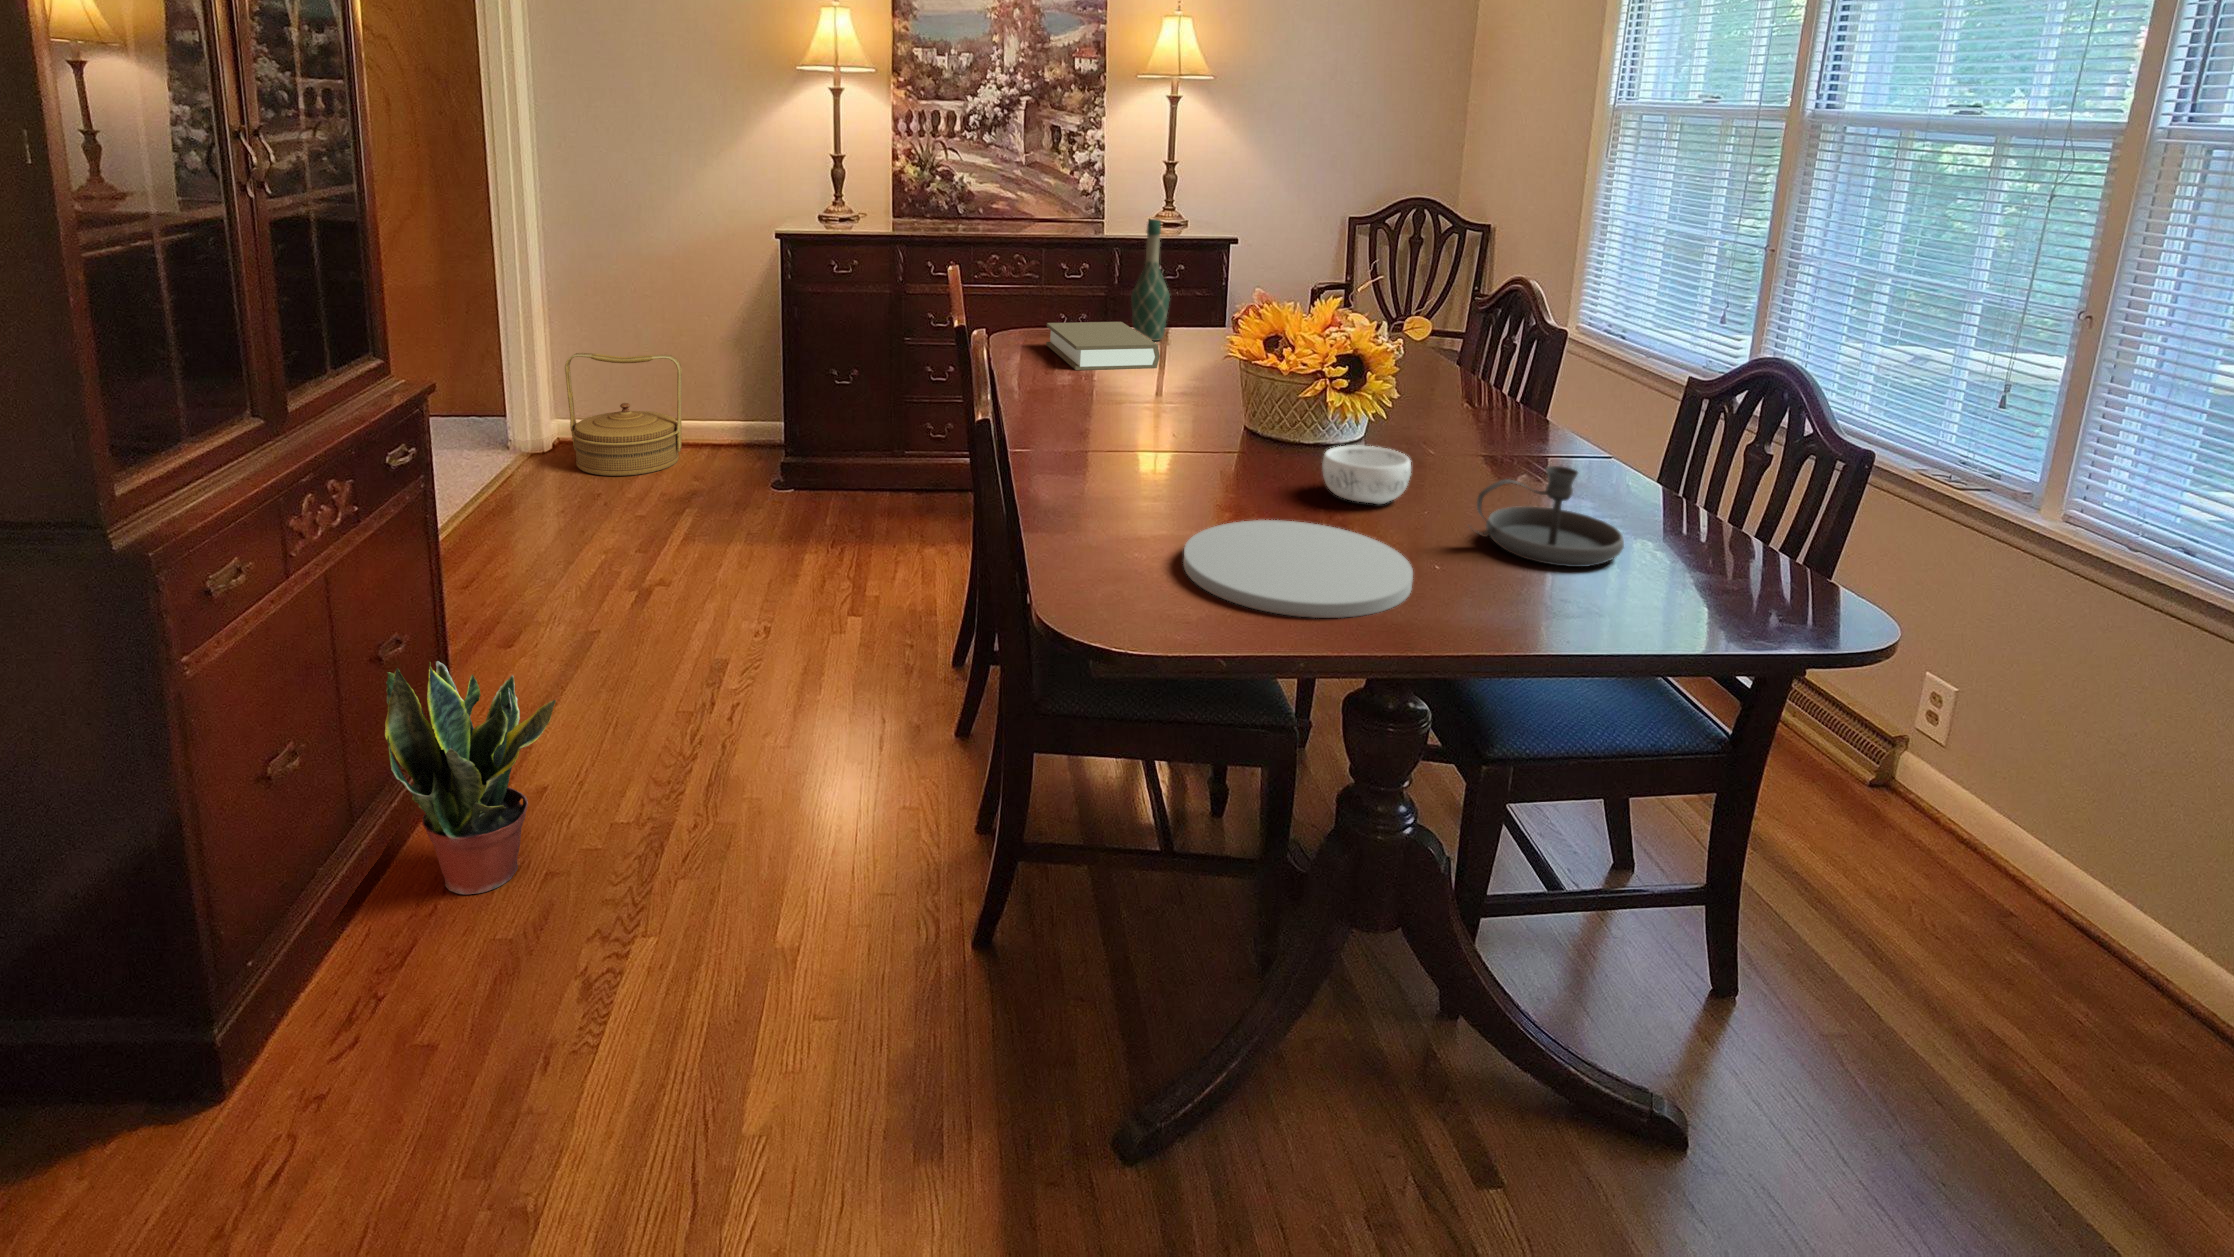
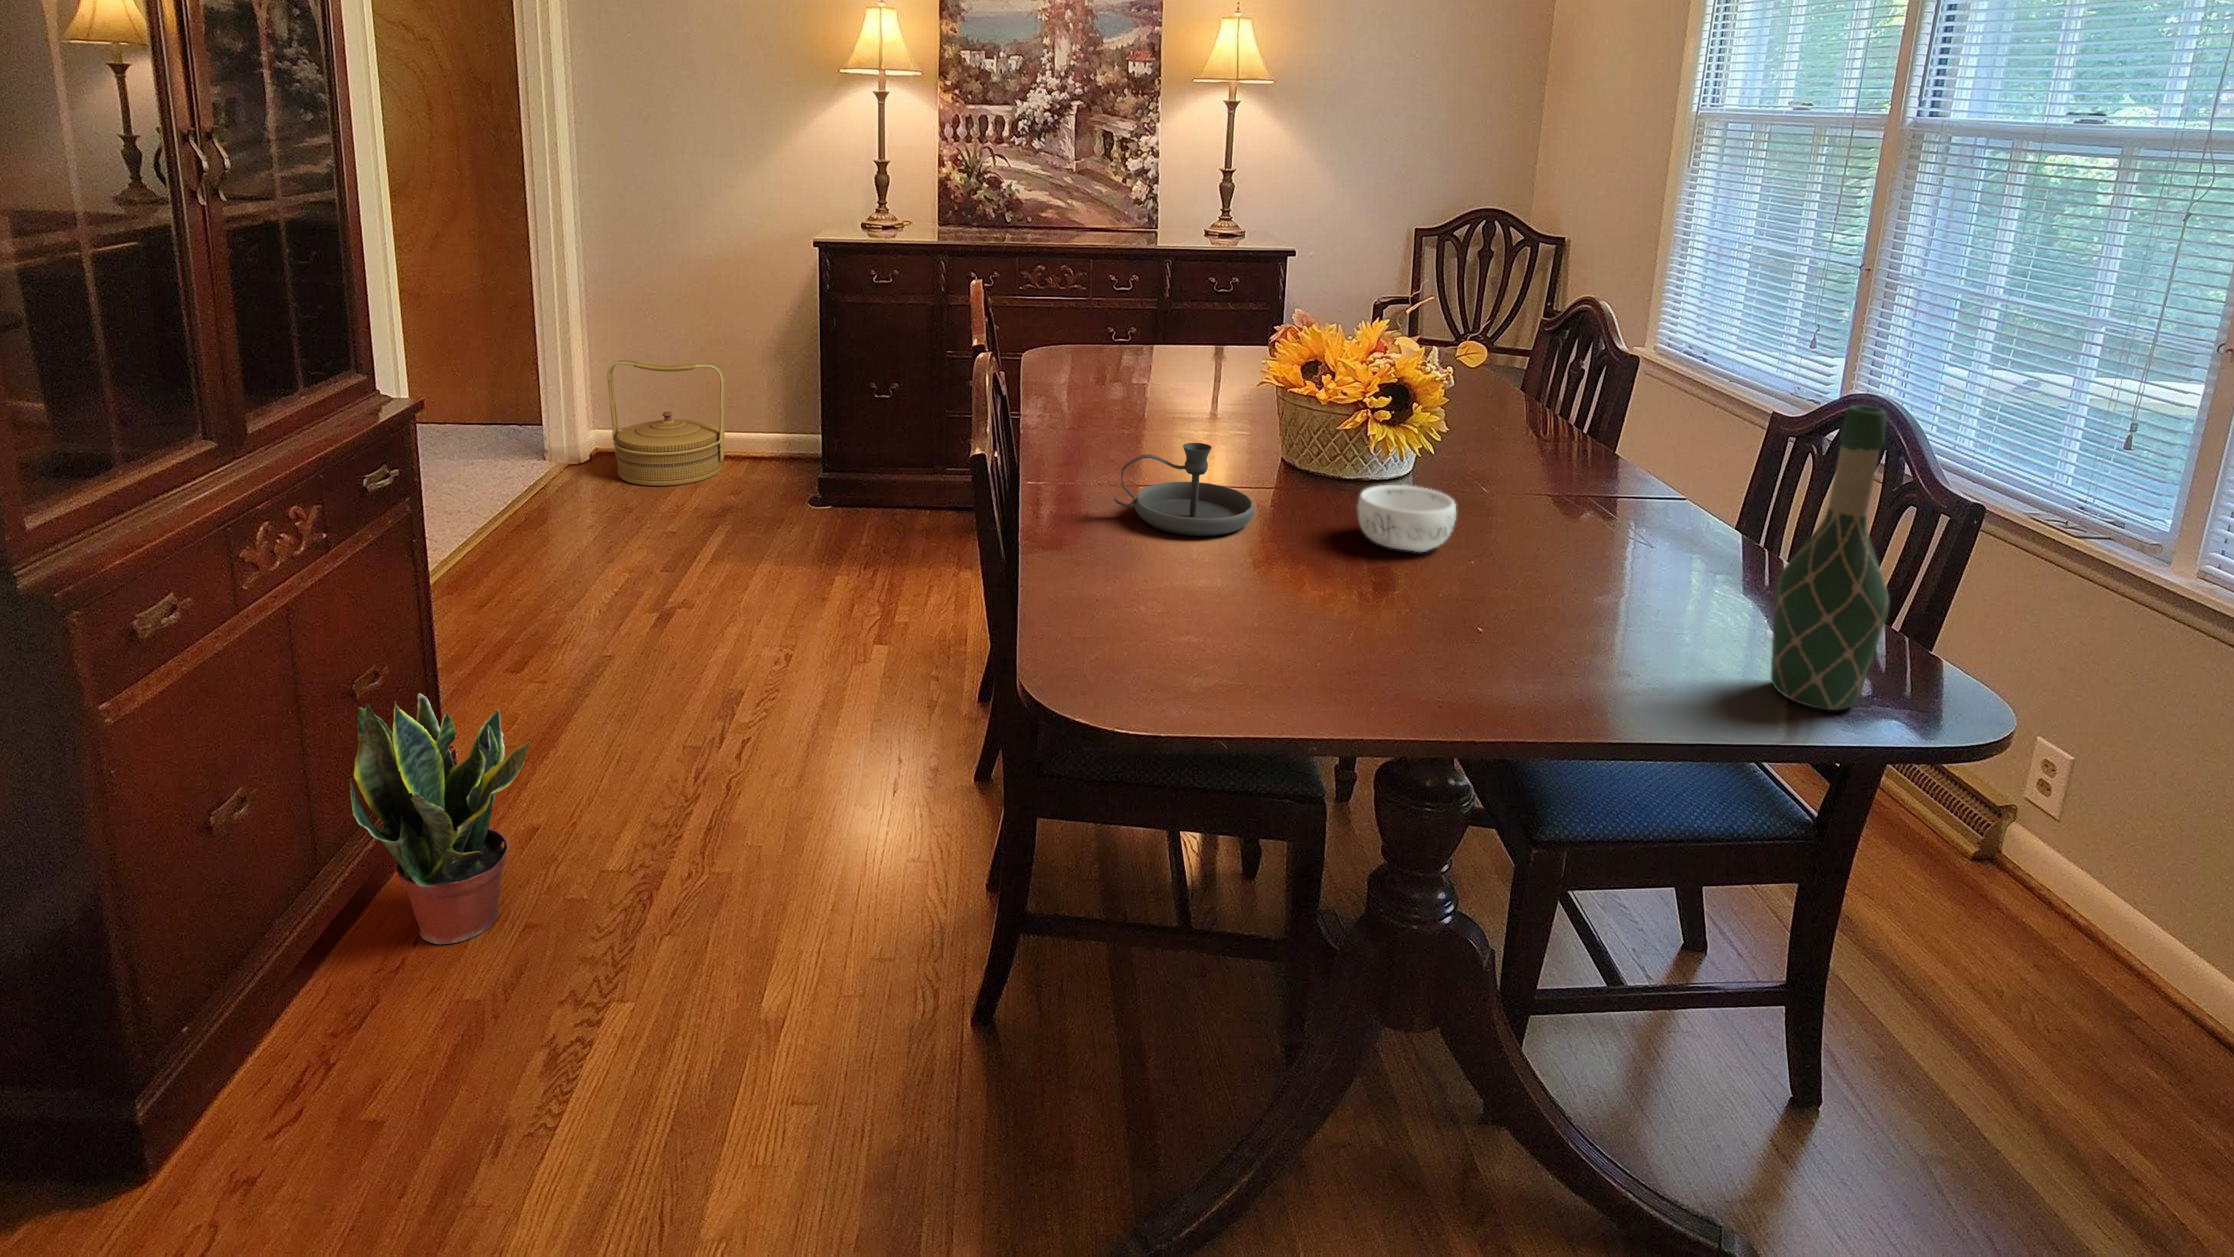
wine bottle: present [1131,219,1170,341] -> present [1771,405,1889,710]
book: present [1046,322,1160,370] -> none [1082,338,1199,390]
candlestick: present [1475,466,1624,567] -> present [1114,443,1255,536]
plate: present [1183,520,1413,618] -> none [1190,572,1450,695]

